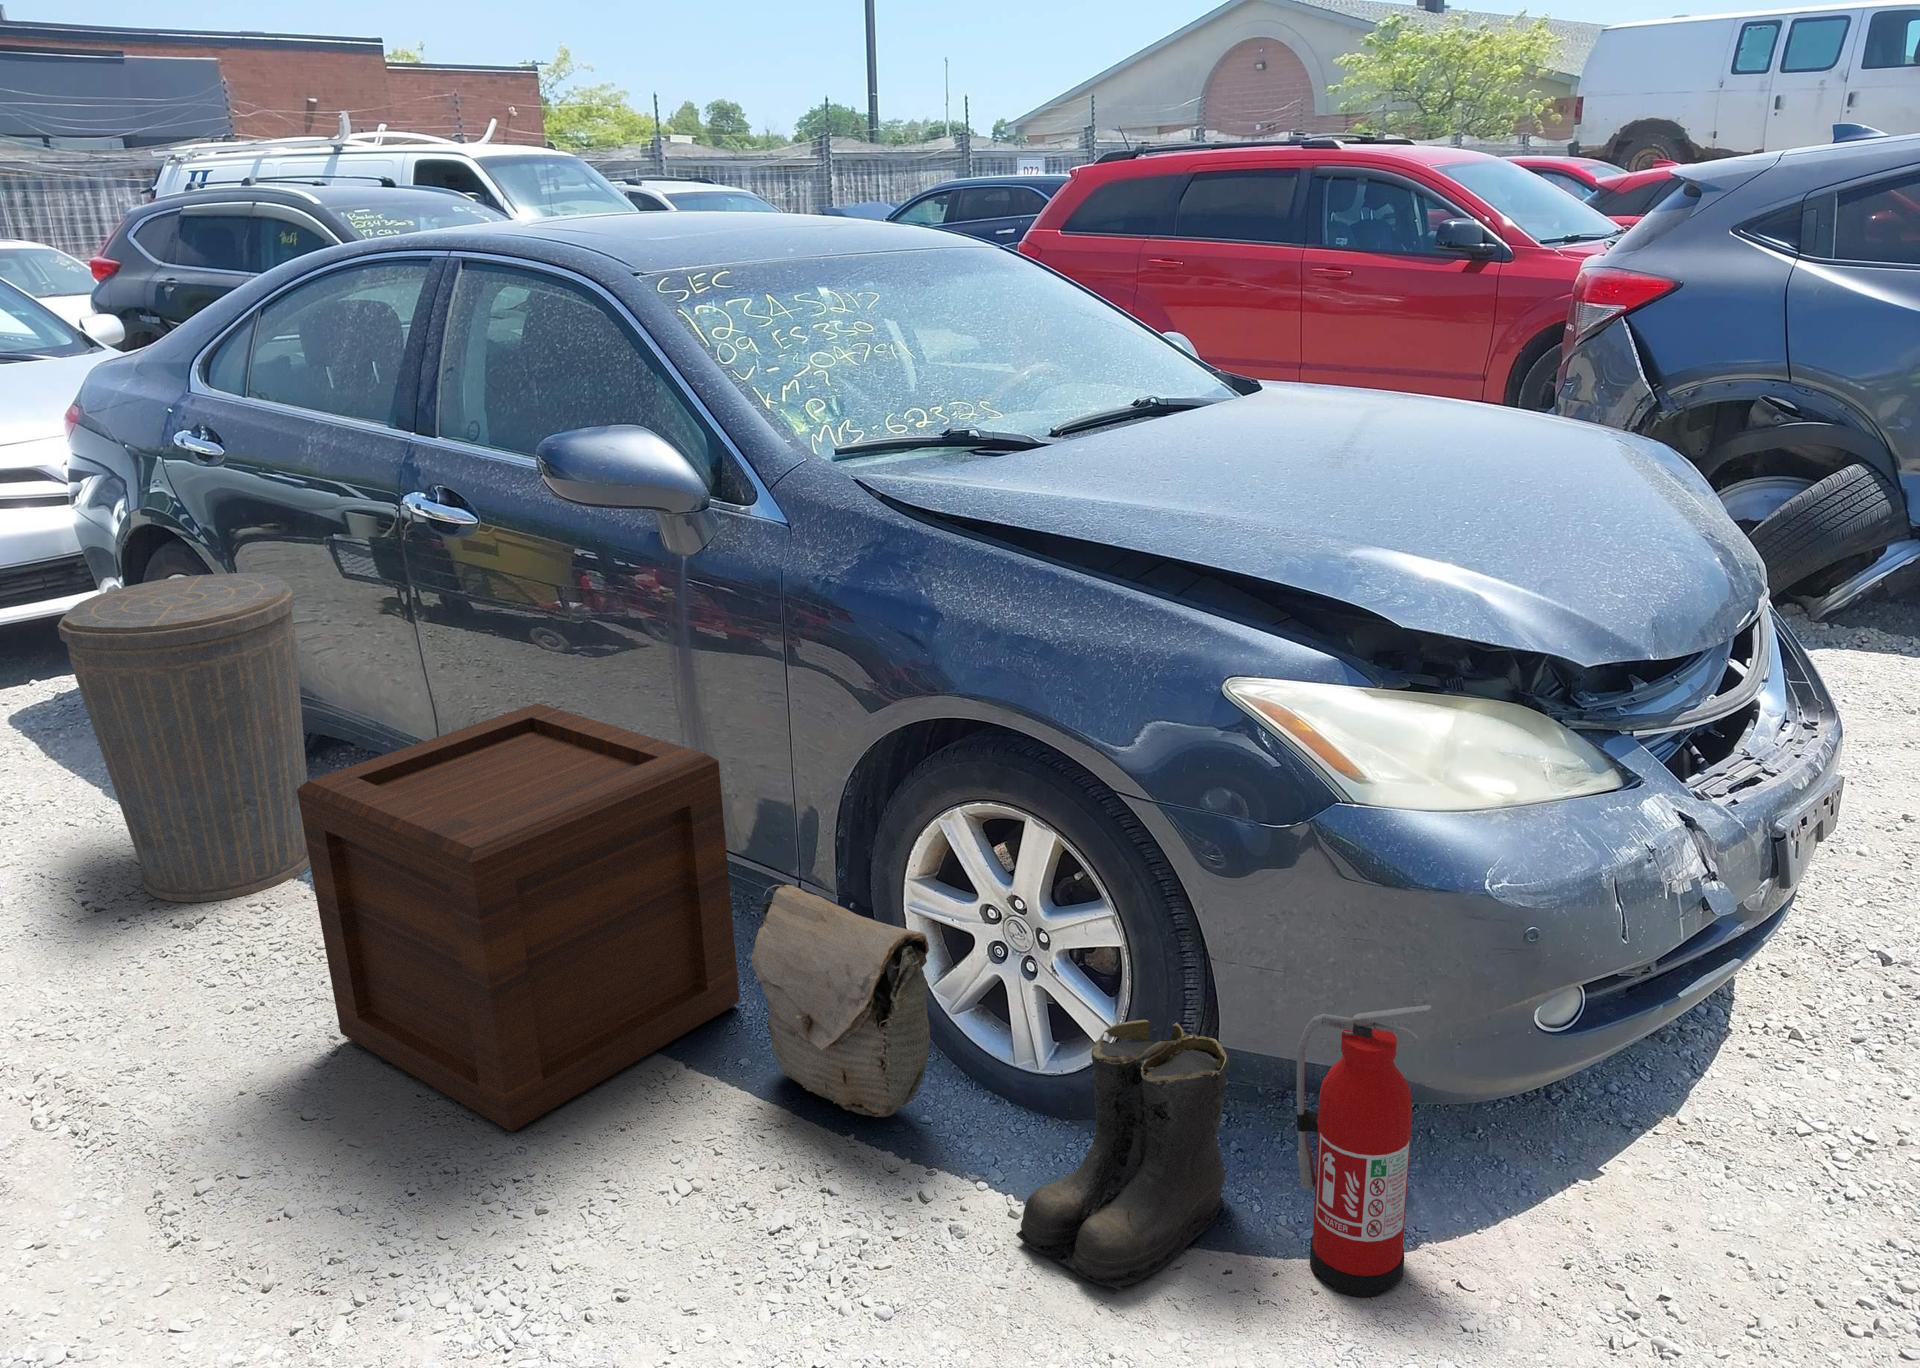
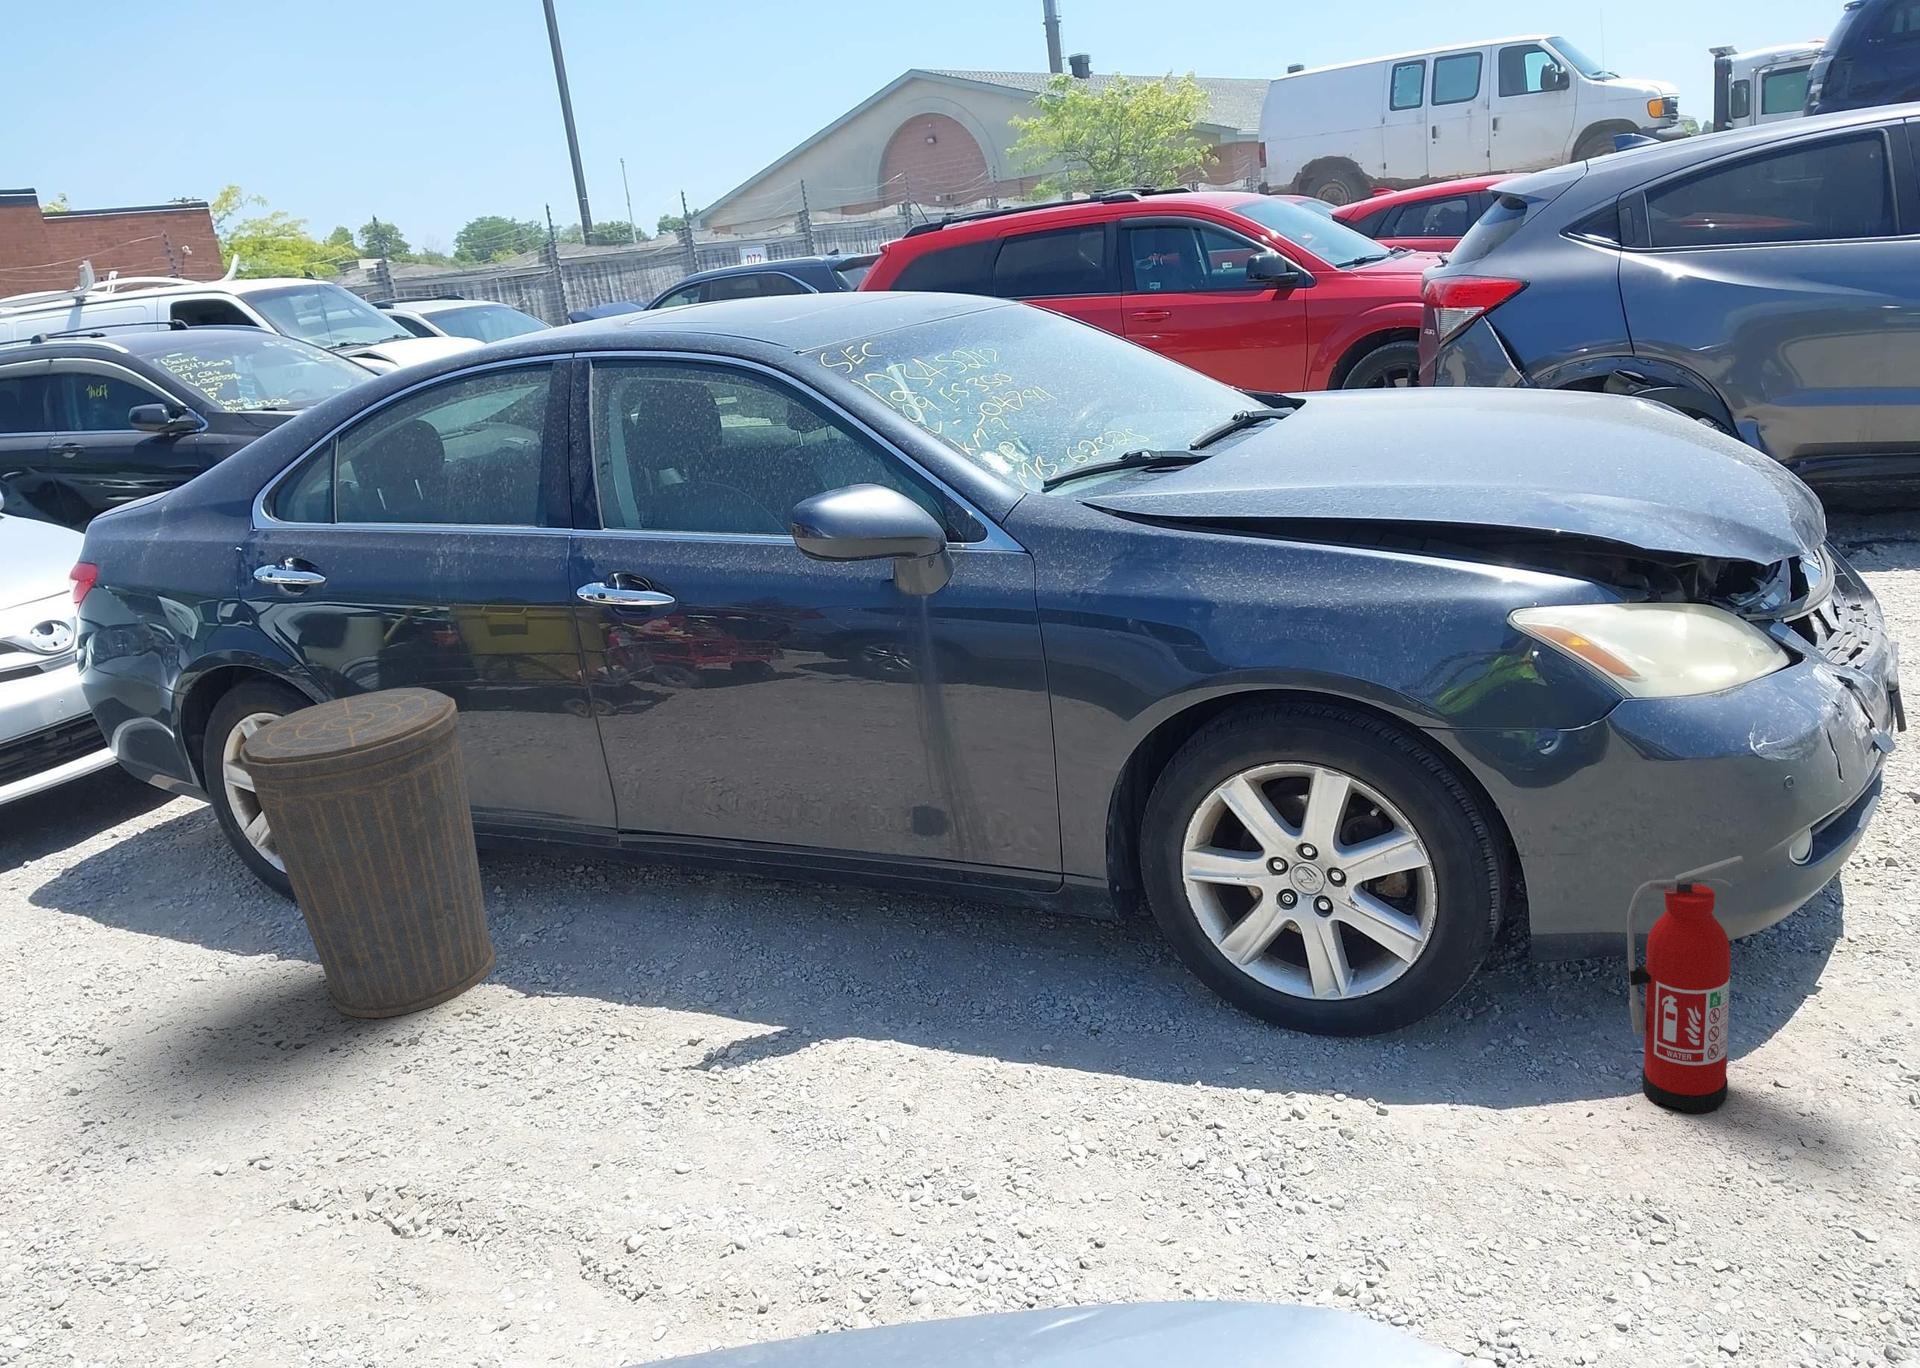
wooden crate: present [297,703,740,1131] -> none [610,758,1011,1142]
bag: present [750,885,930,1117] -> none [1059,873,1254,1062]
boots: present [1016,1020,1231,1290] -> none [1400,922,1556,1149]

